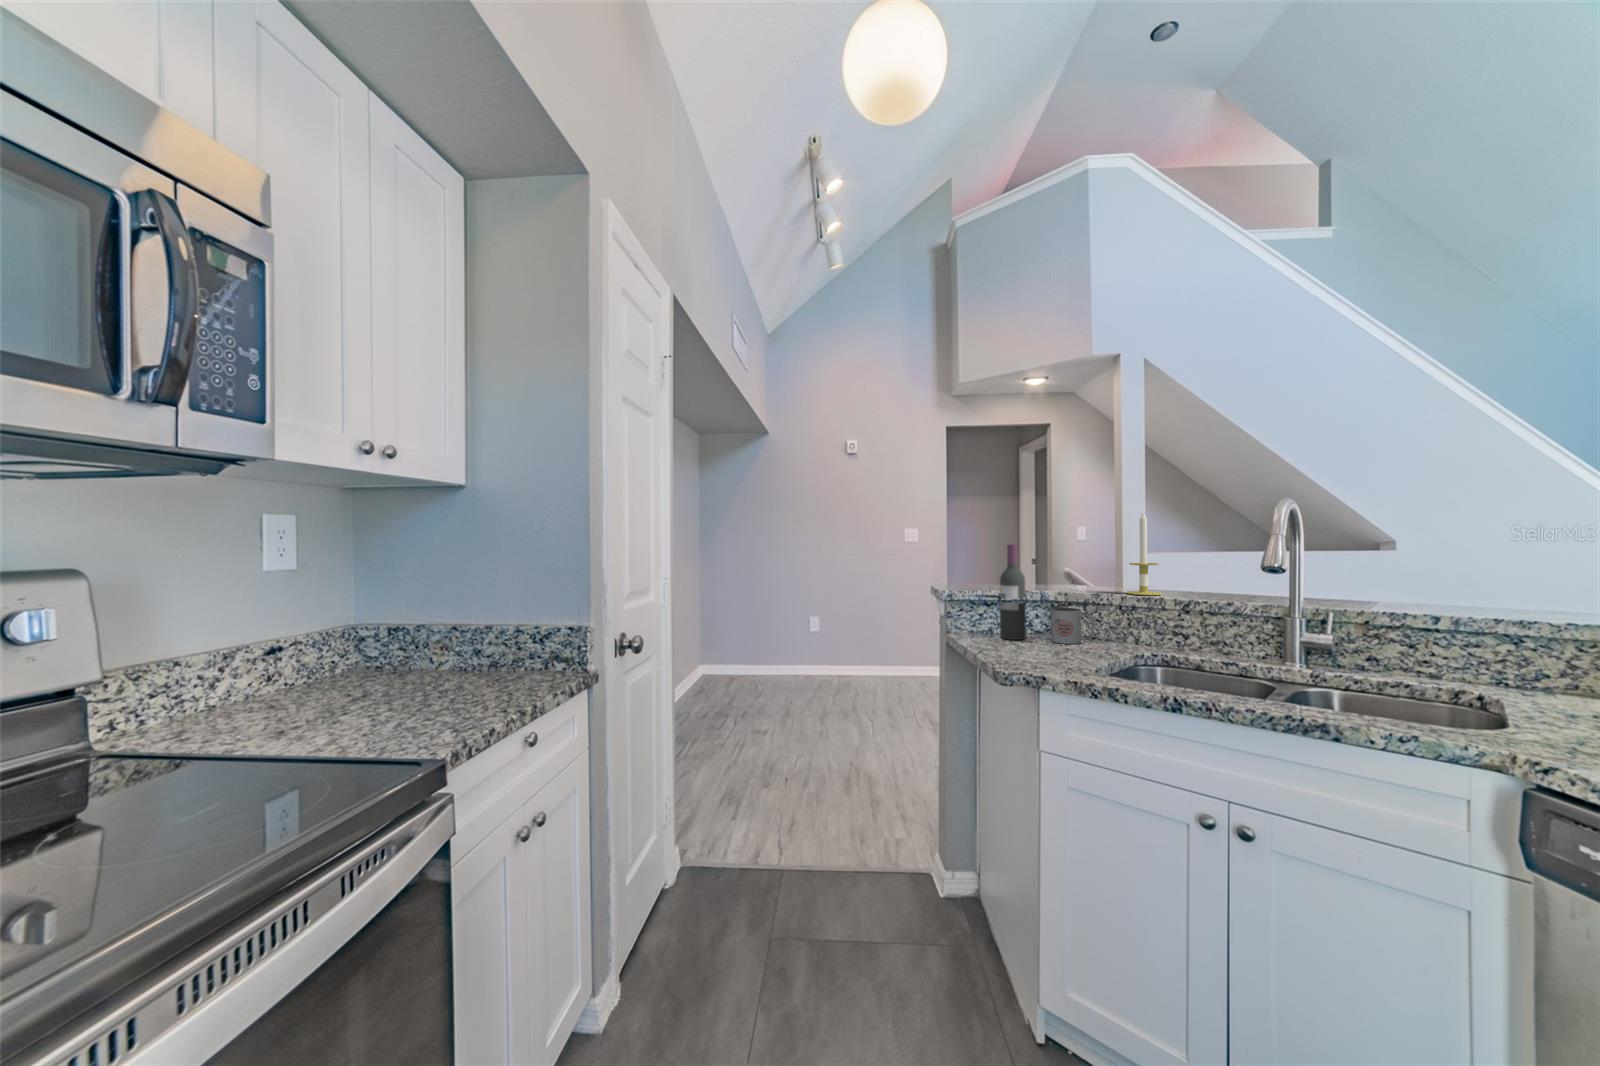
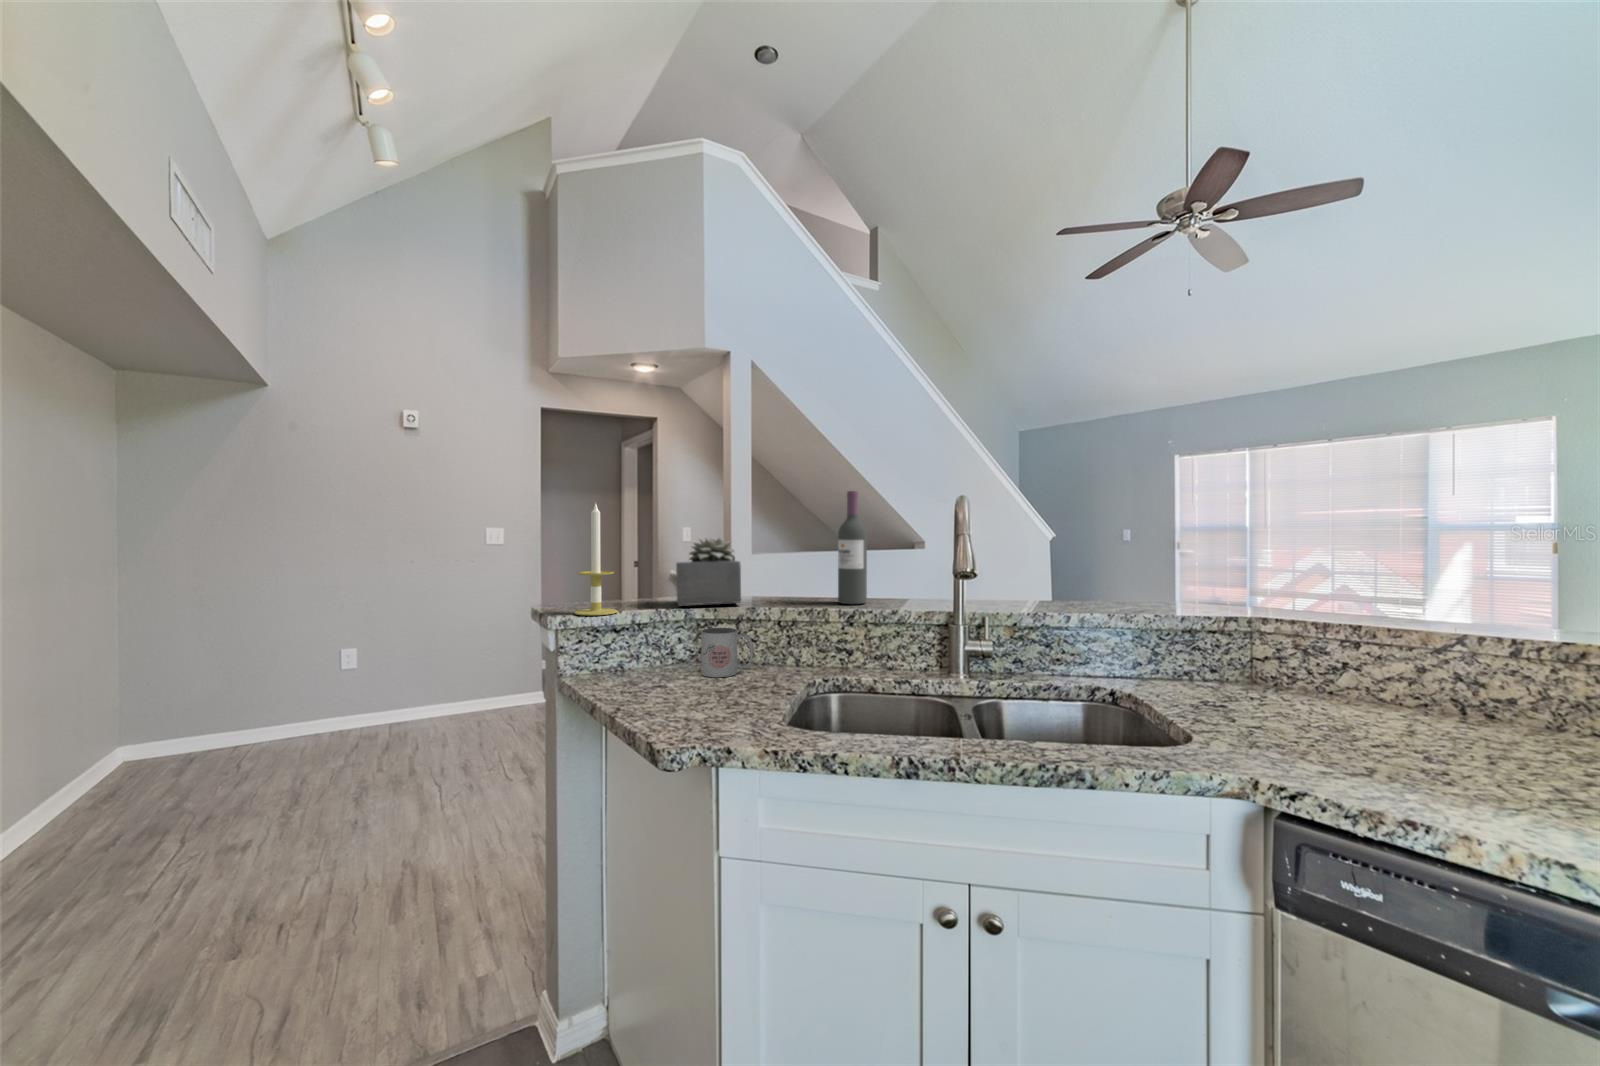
candle: present [1127,512,1161,595] -> present [574,504,617,615]
succulent plant: none [1039,539,1093,591] -> present [676,537,741,606]
wine bottle: present [1000,544,1026,640] -> present [838,491,867,604]

